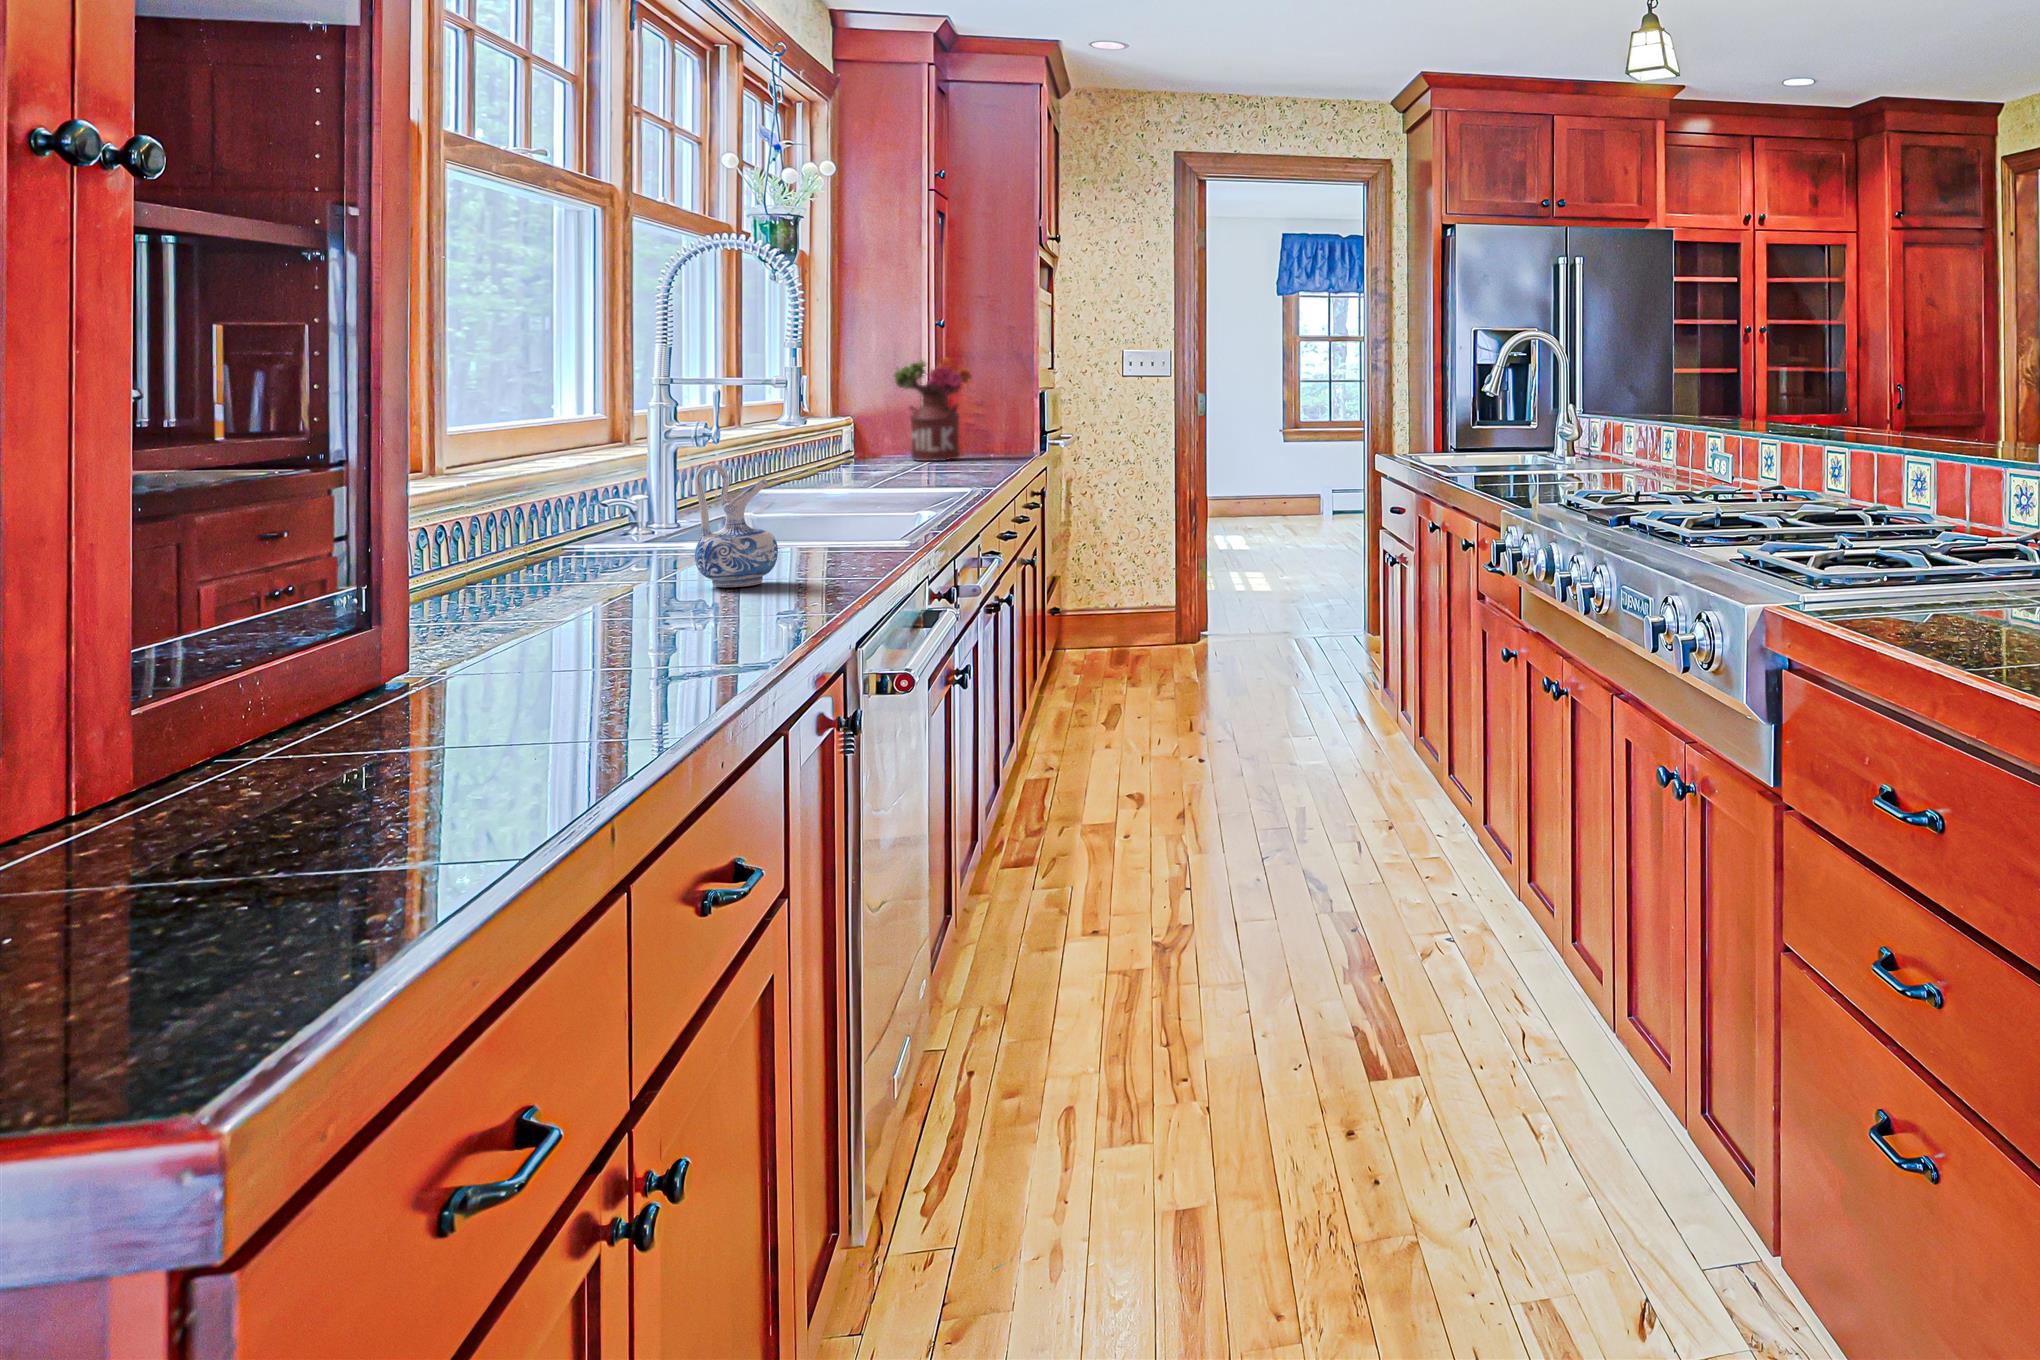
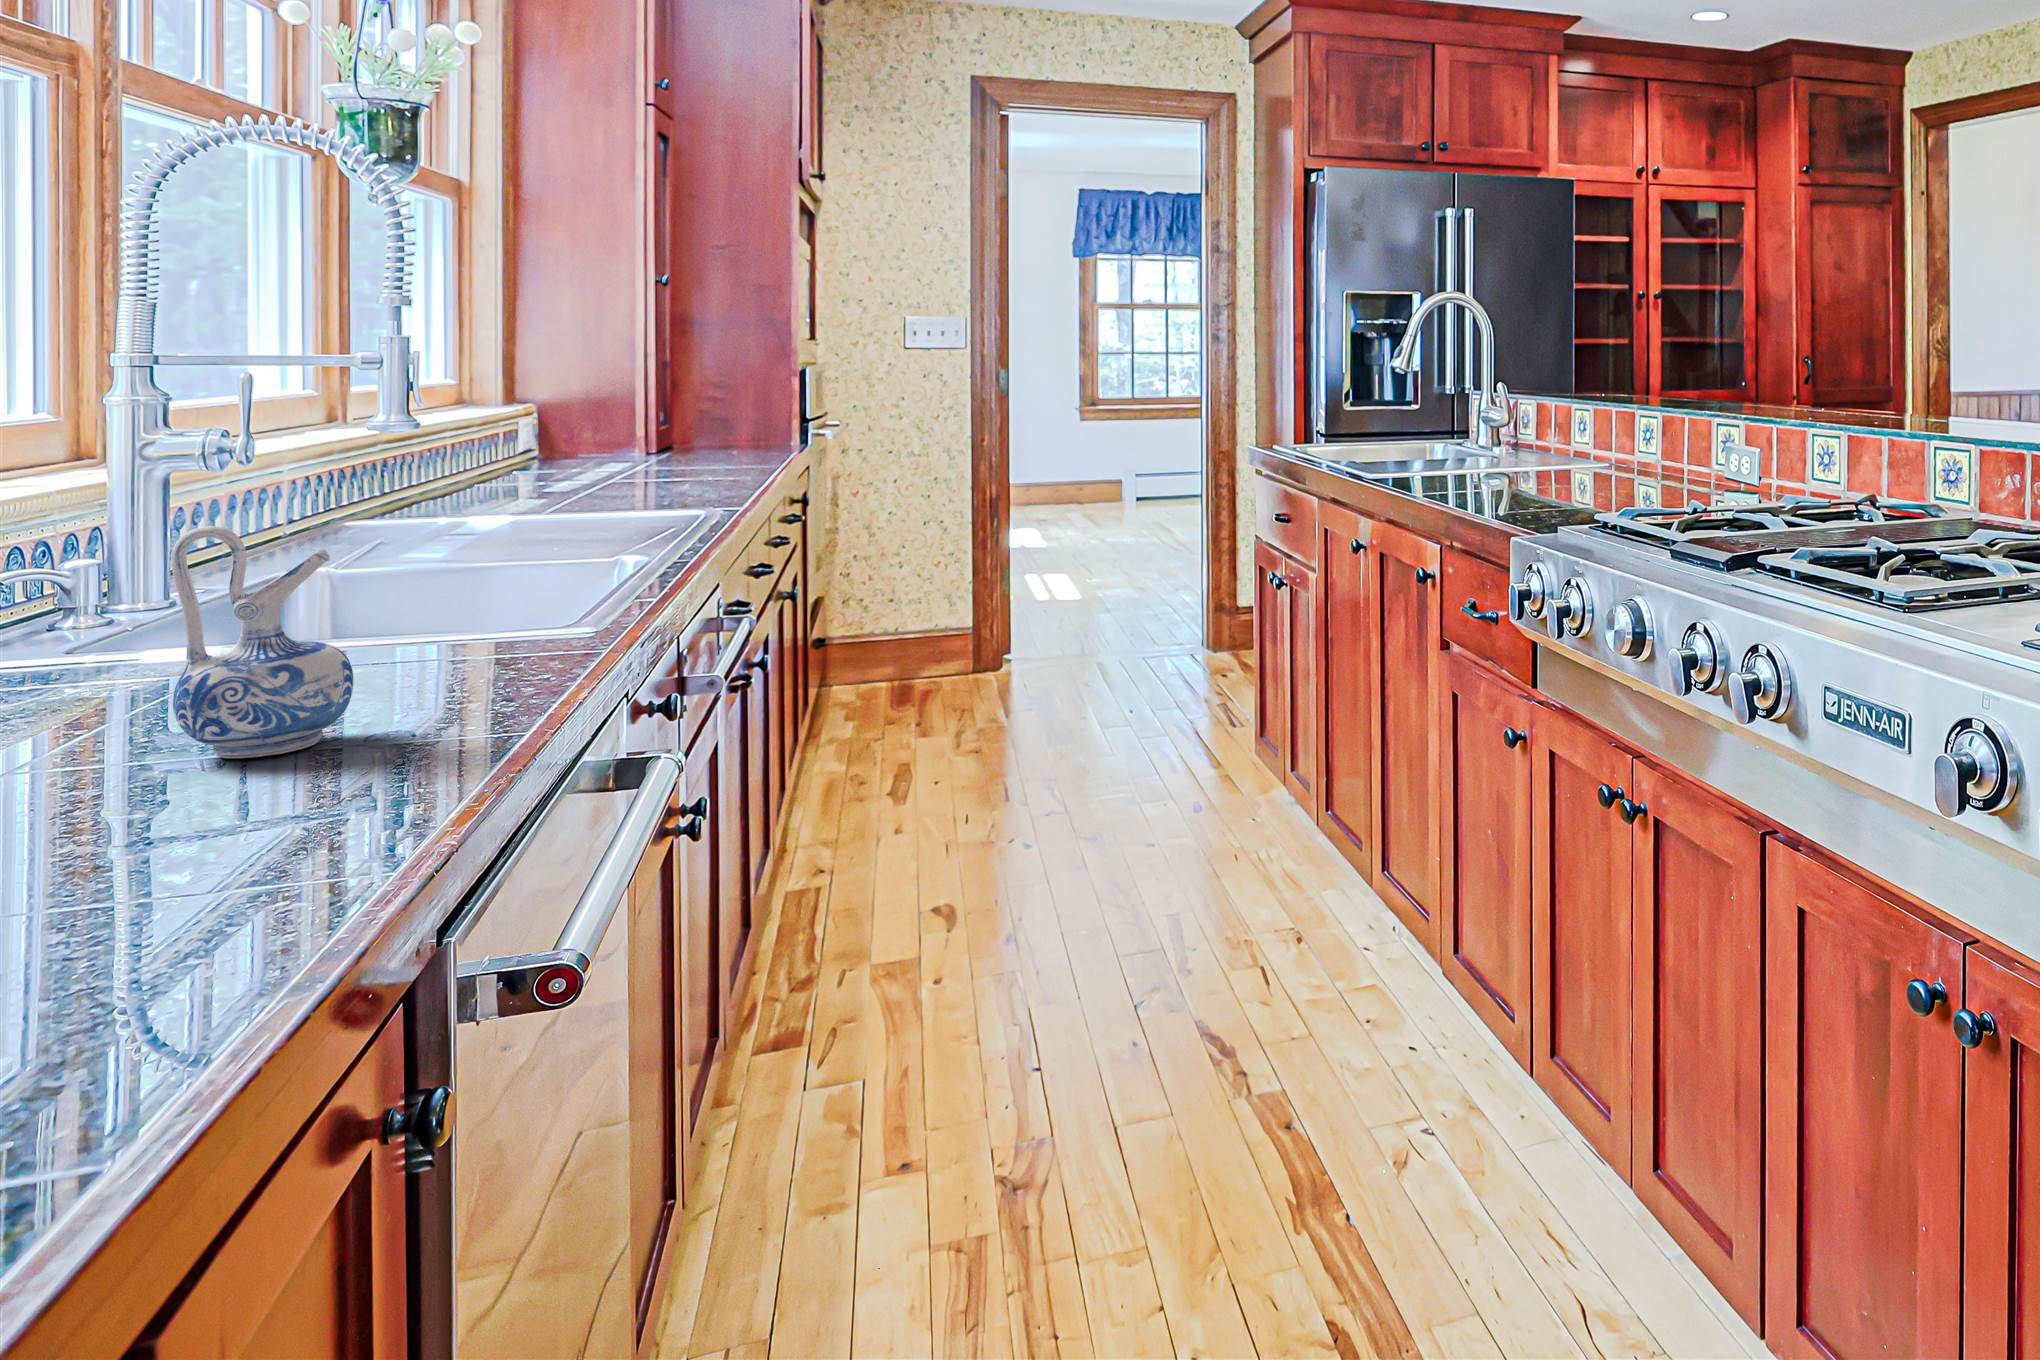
flower arrangement: present [894,358,972,461] -> none [591,325,706,463]

